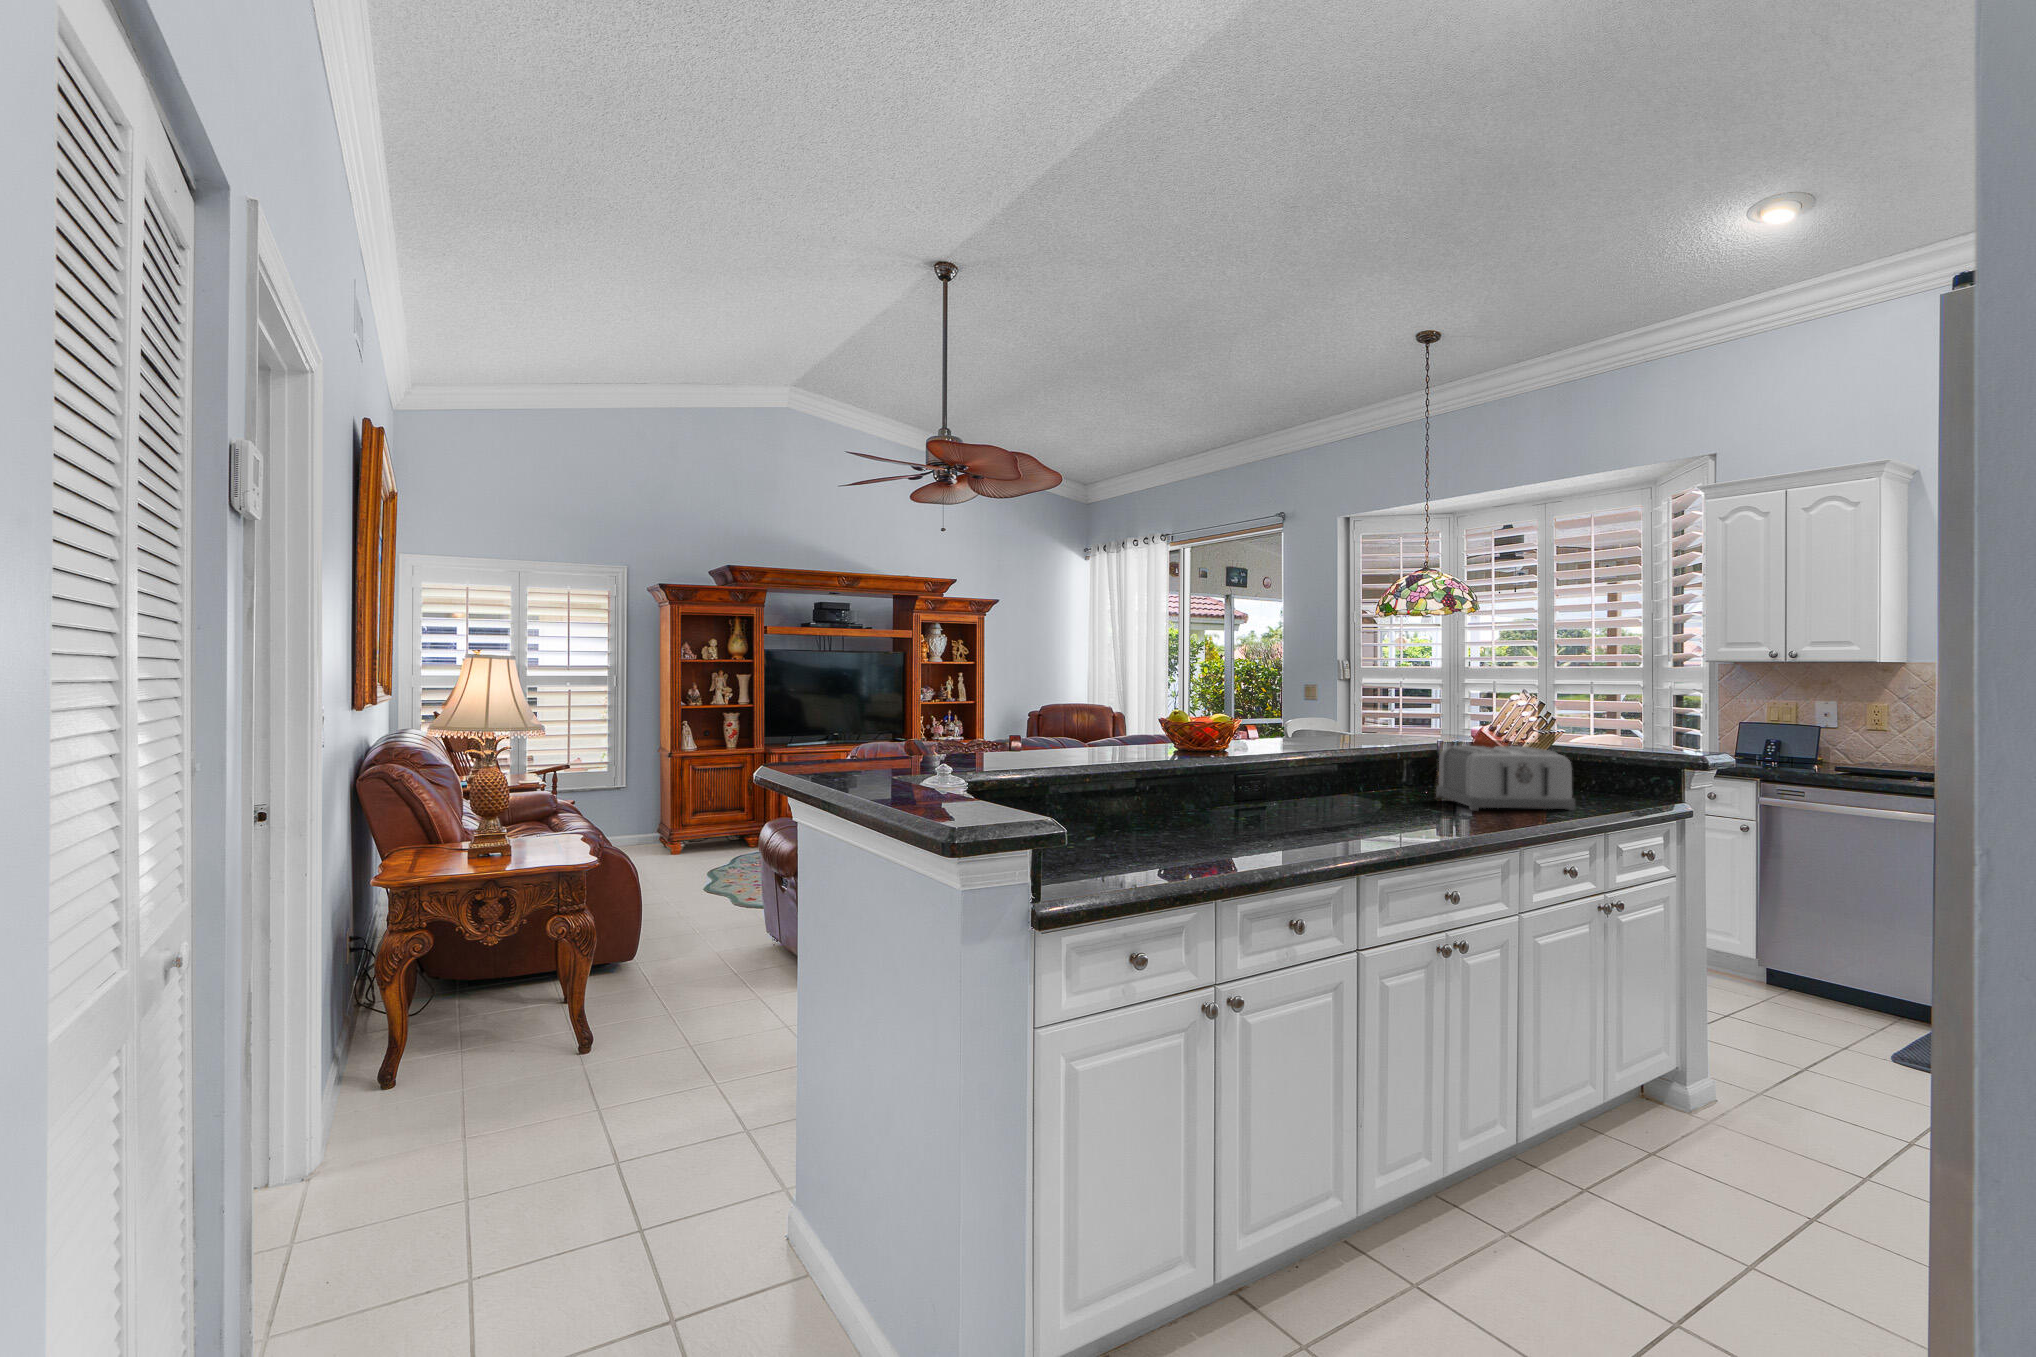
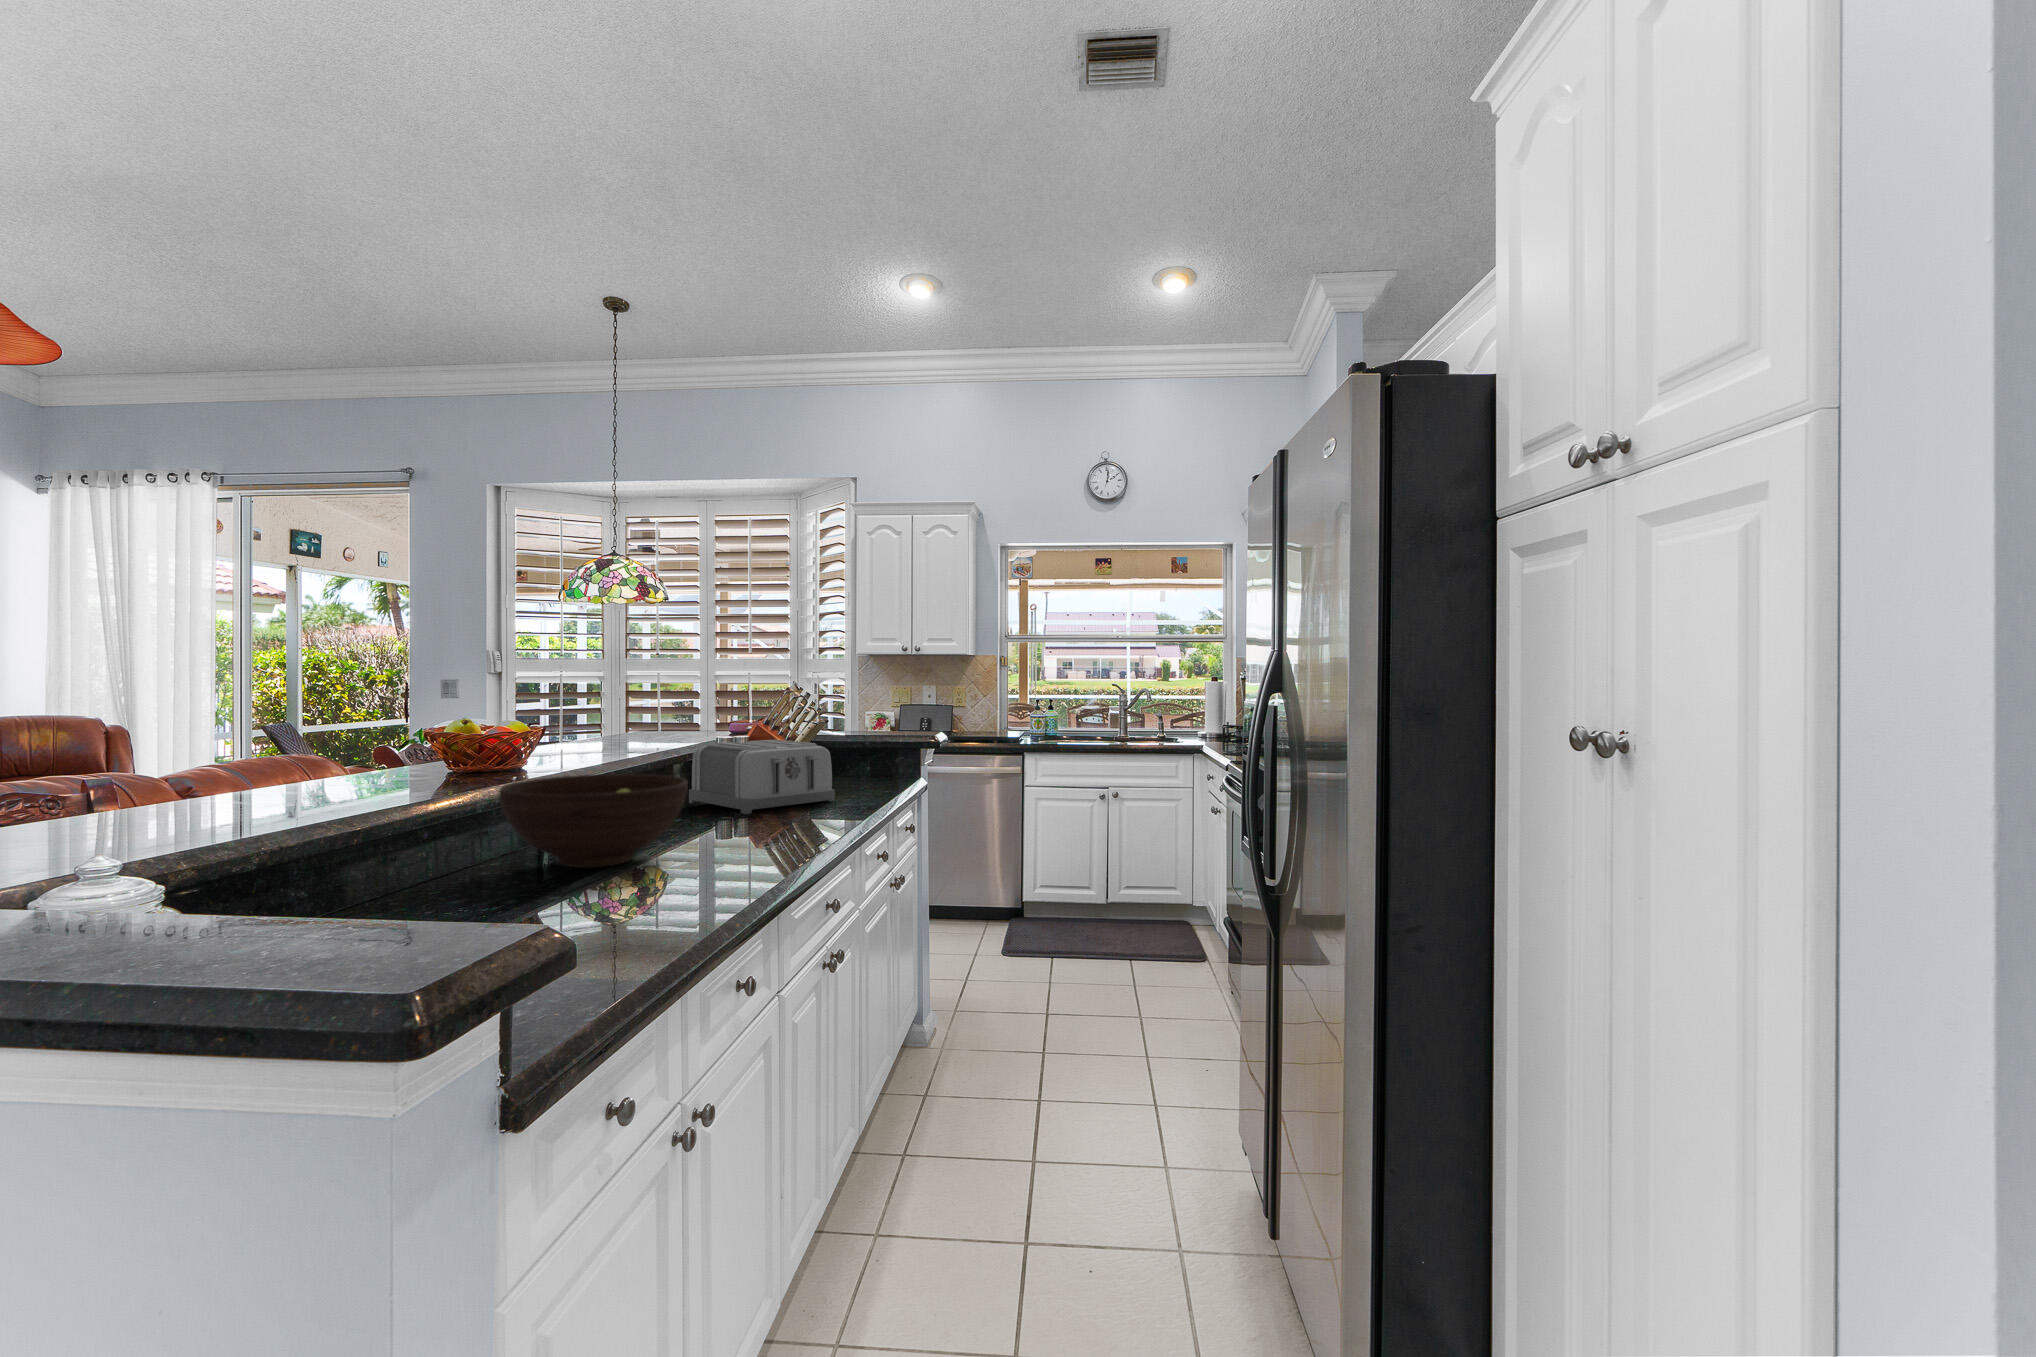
fruit bowl: none [1242,760,1377,828] -> present [499,774,688,868]

